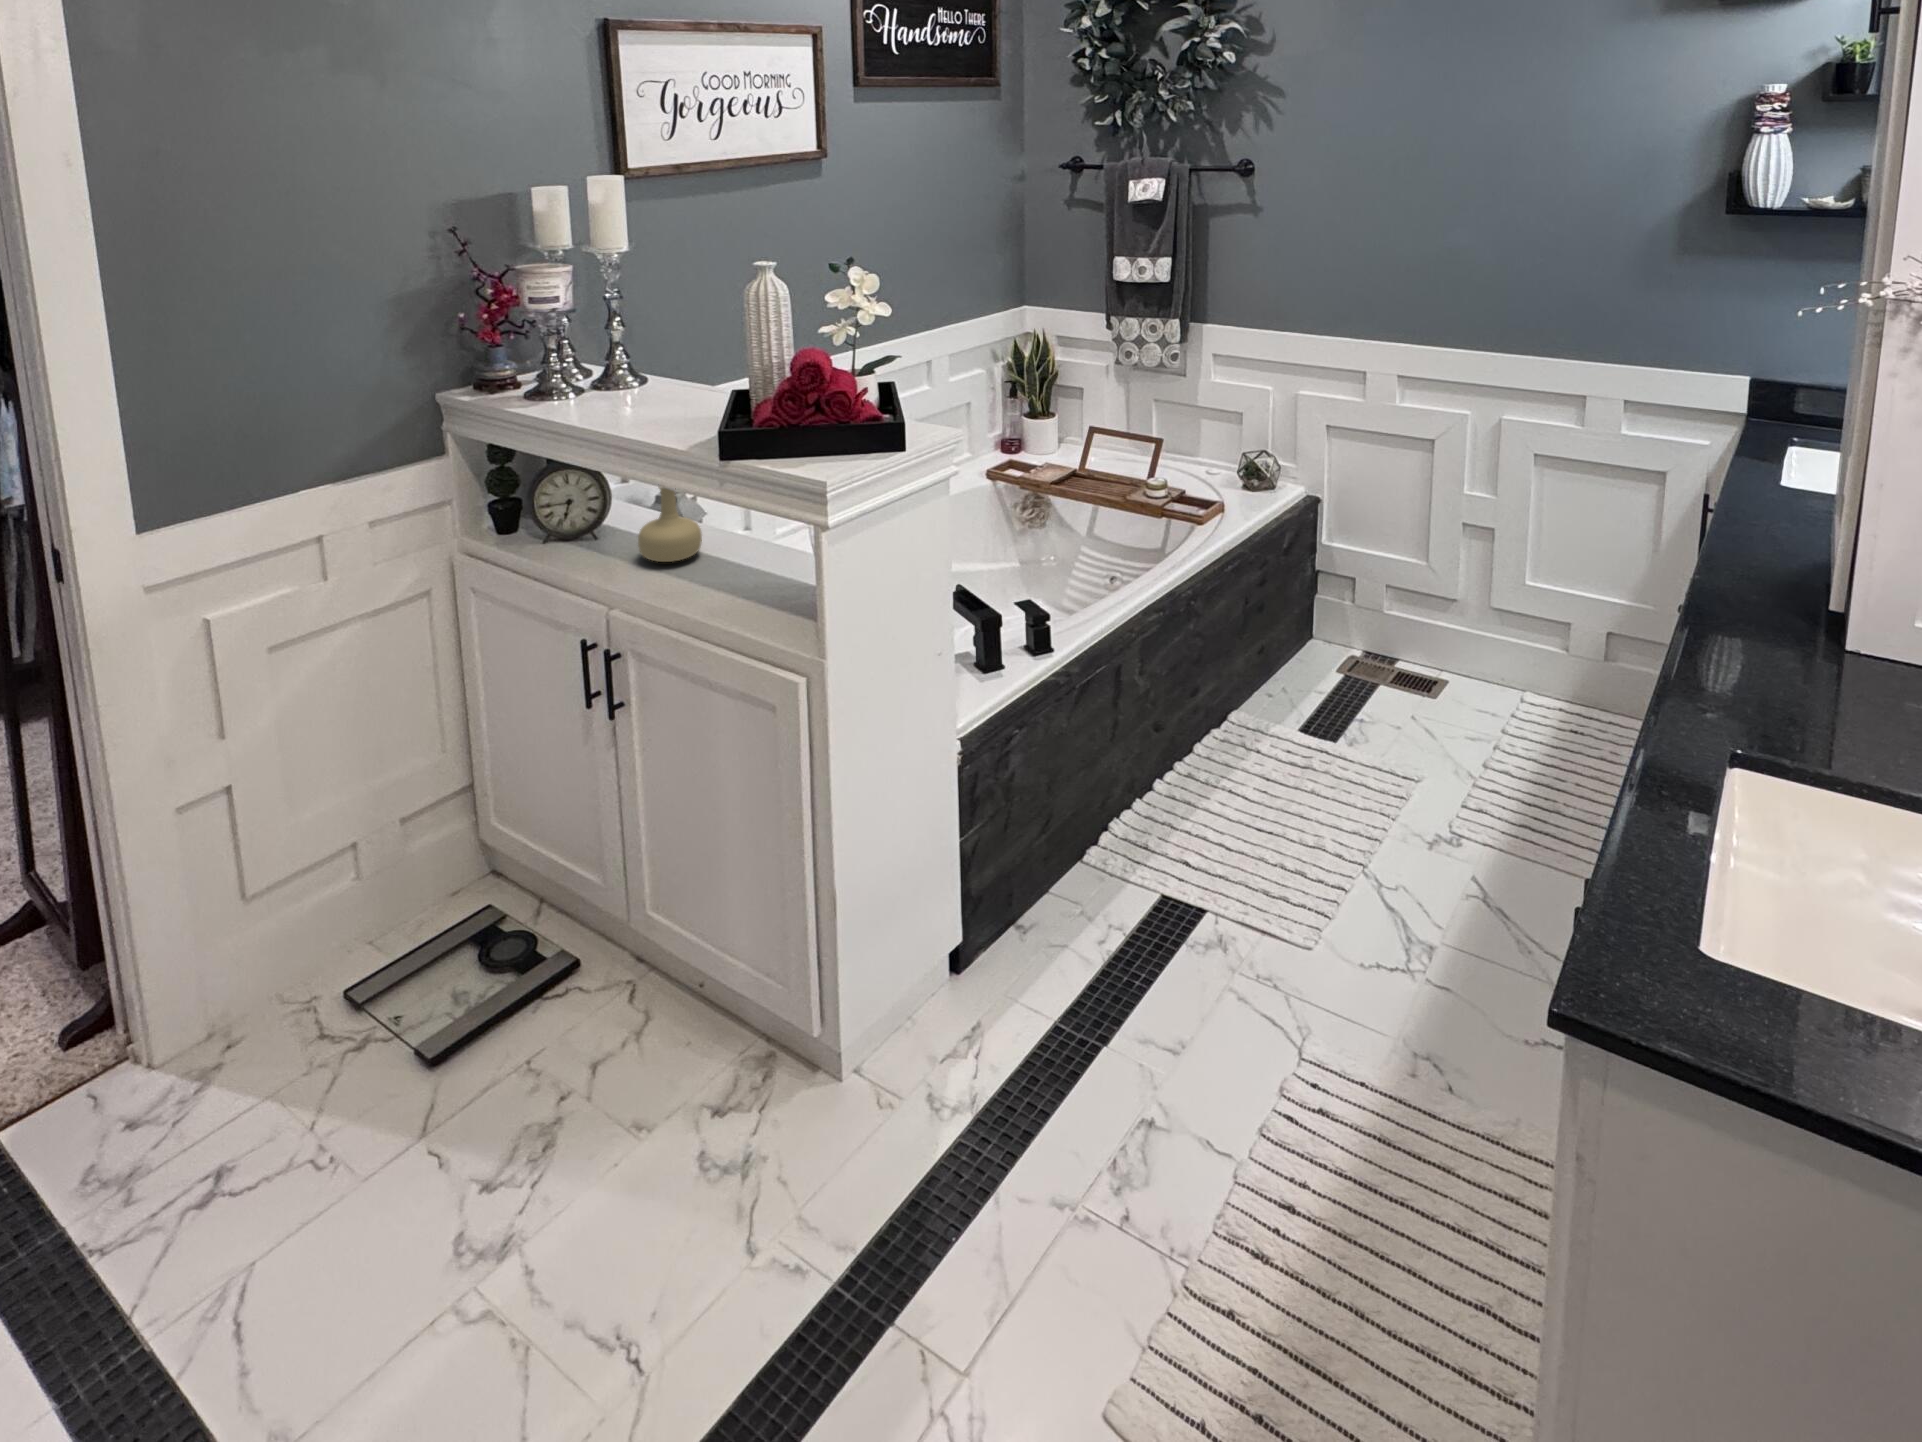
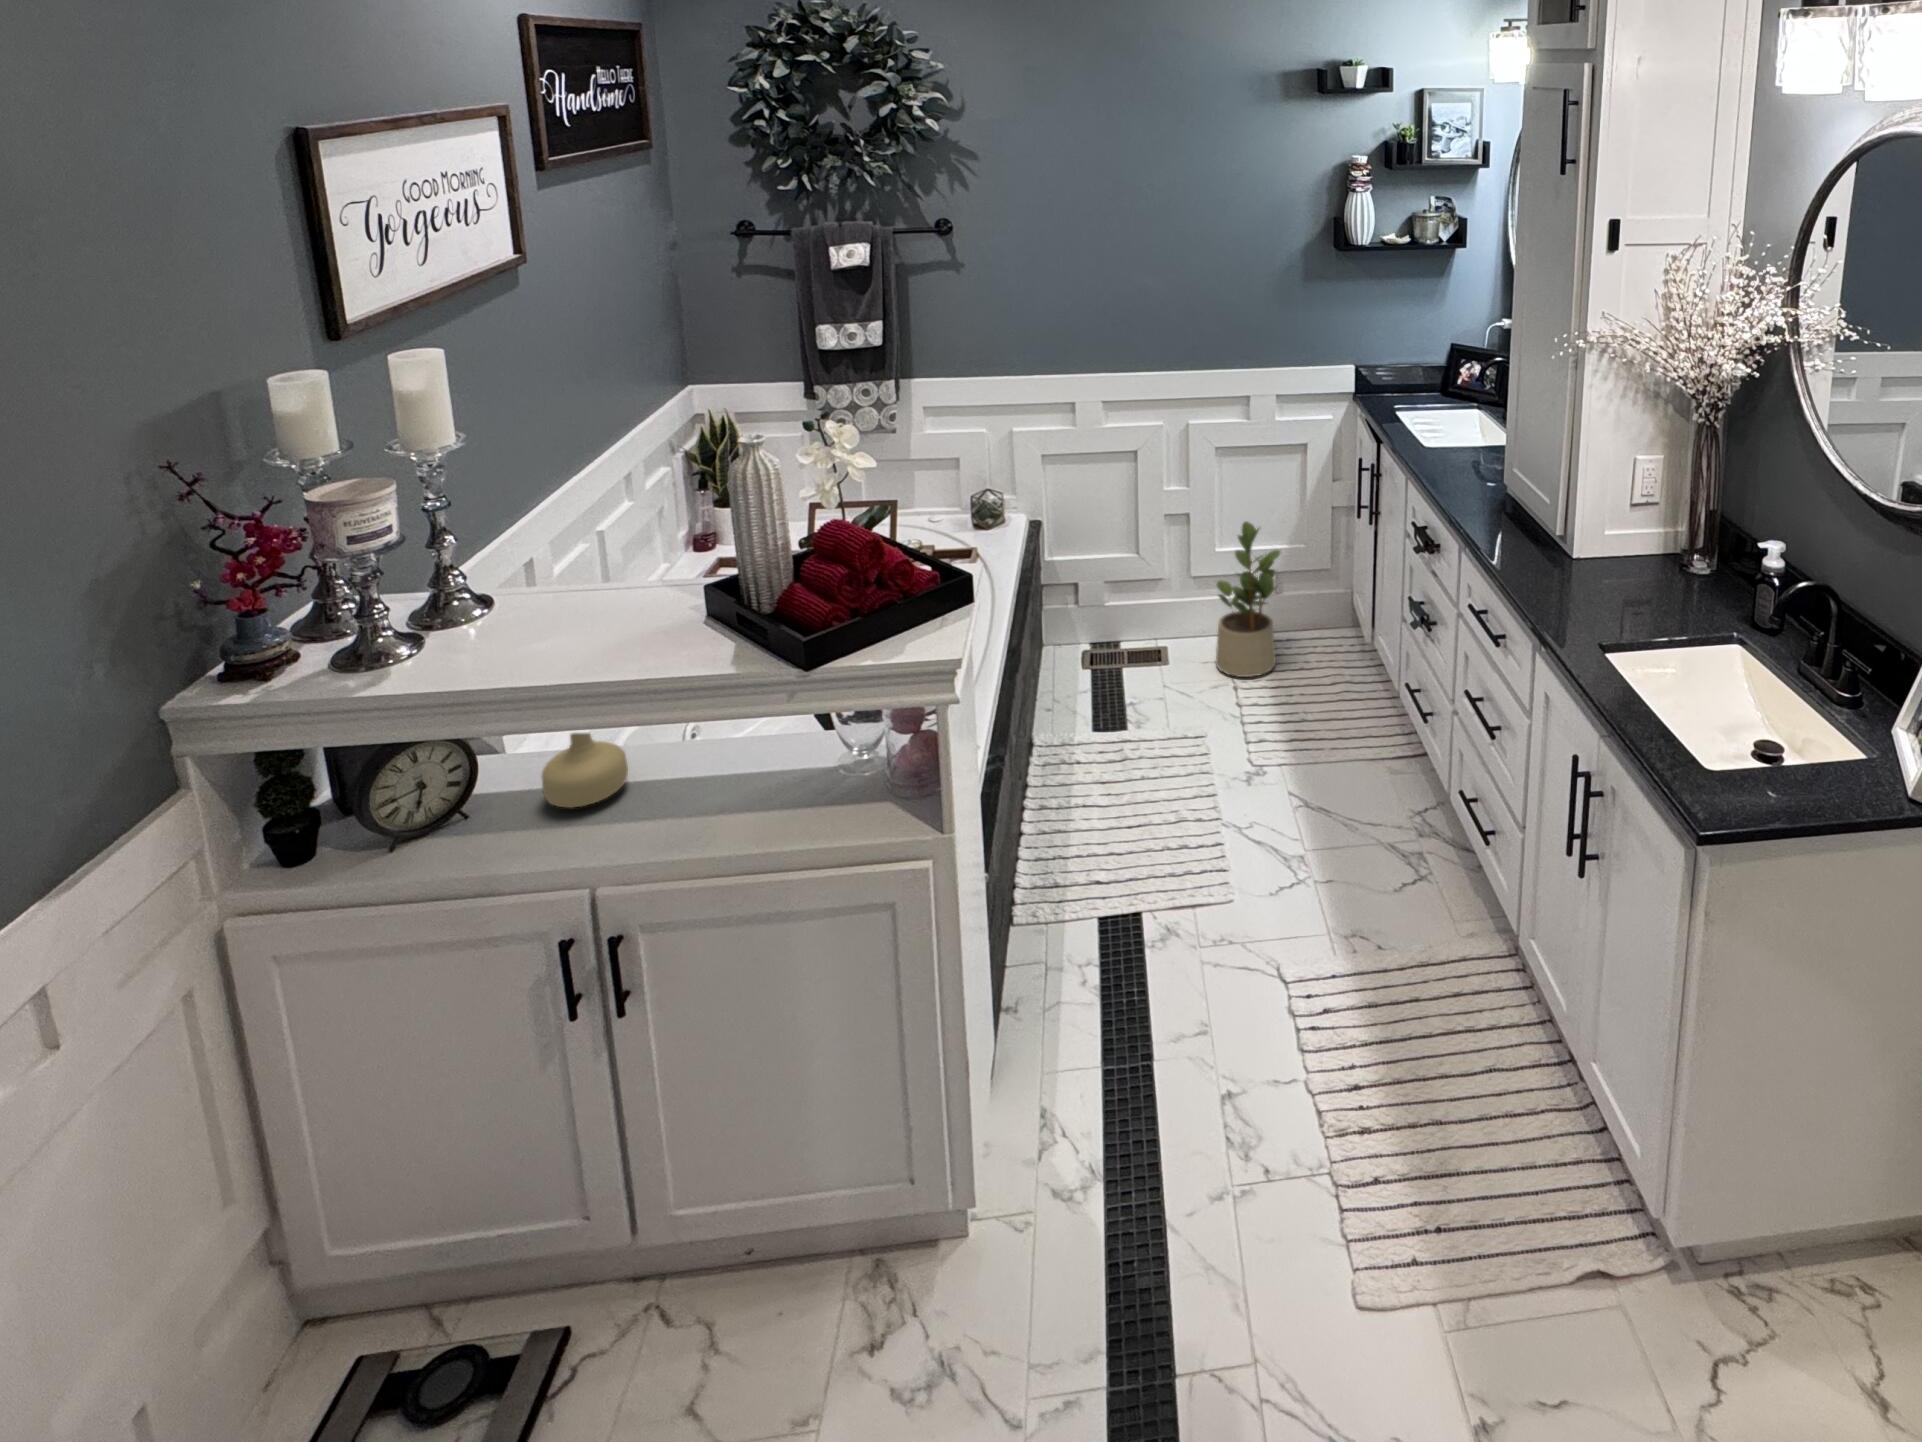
potted plant: none [1474,554,1585,743] -> present [1216,522,1280,677]

